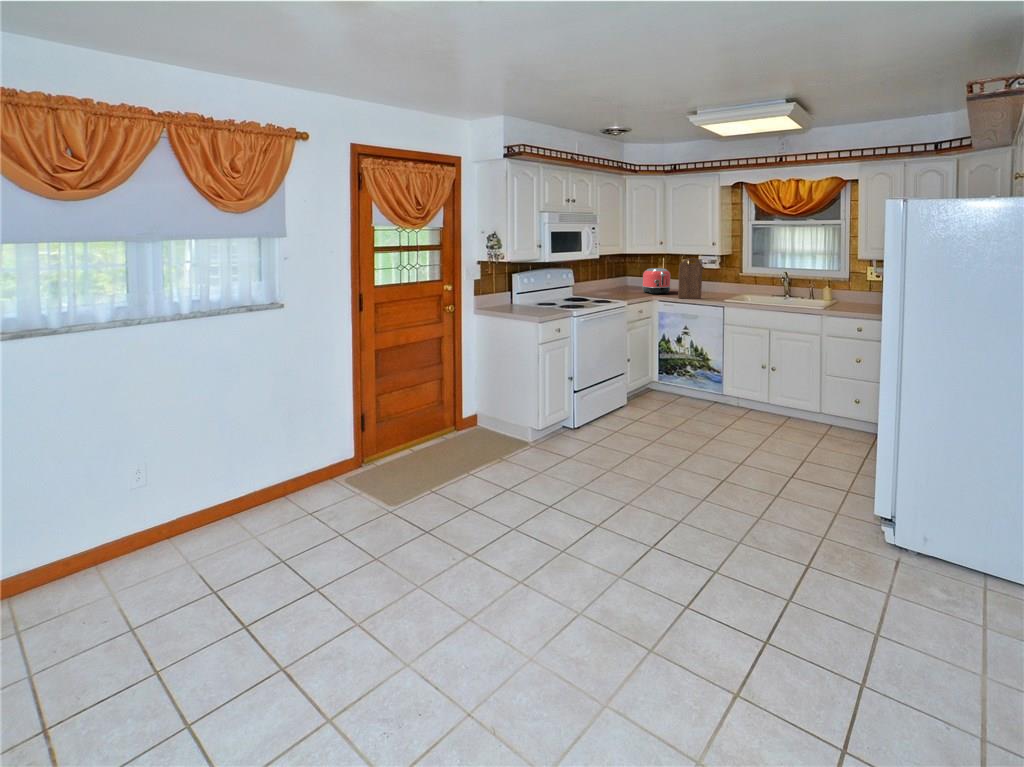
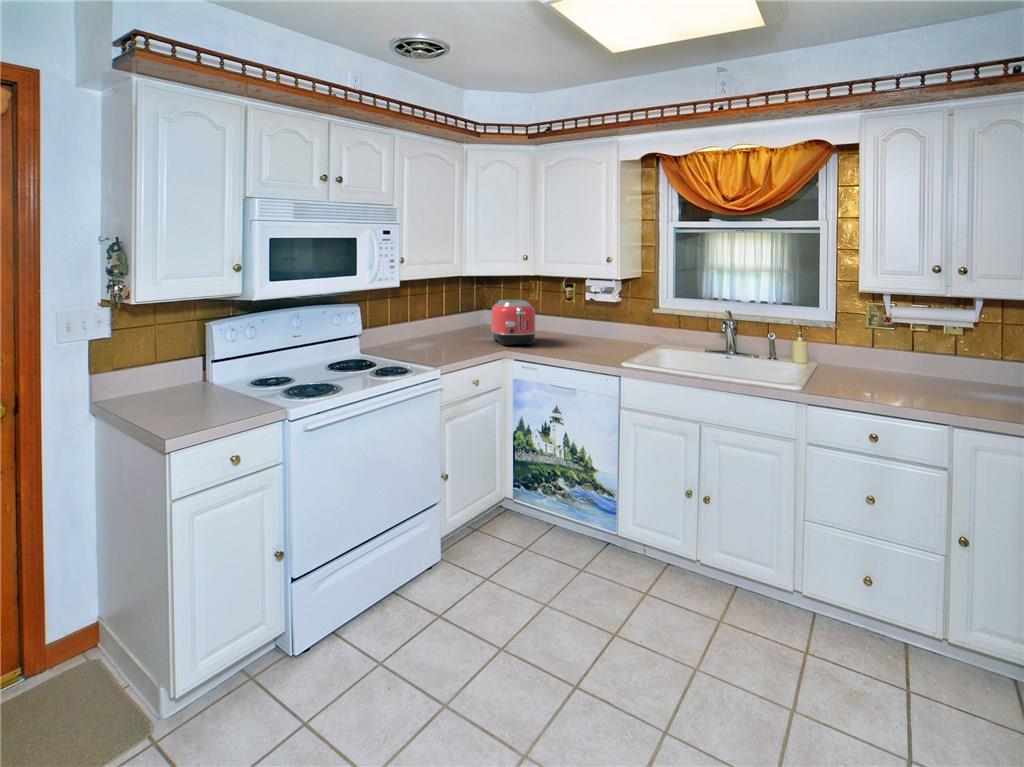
cutting board: present [678,258,703,298] -> none [541,286,583,357]

